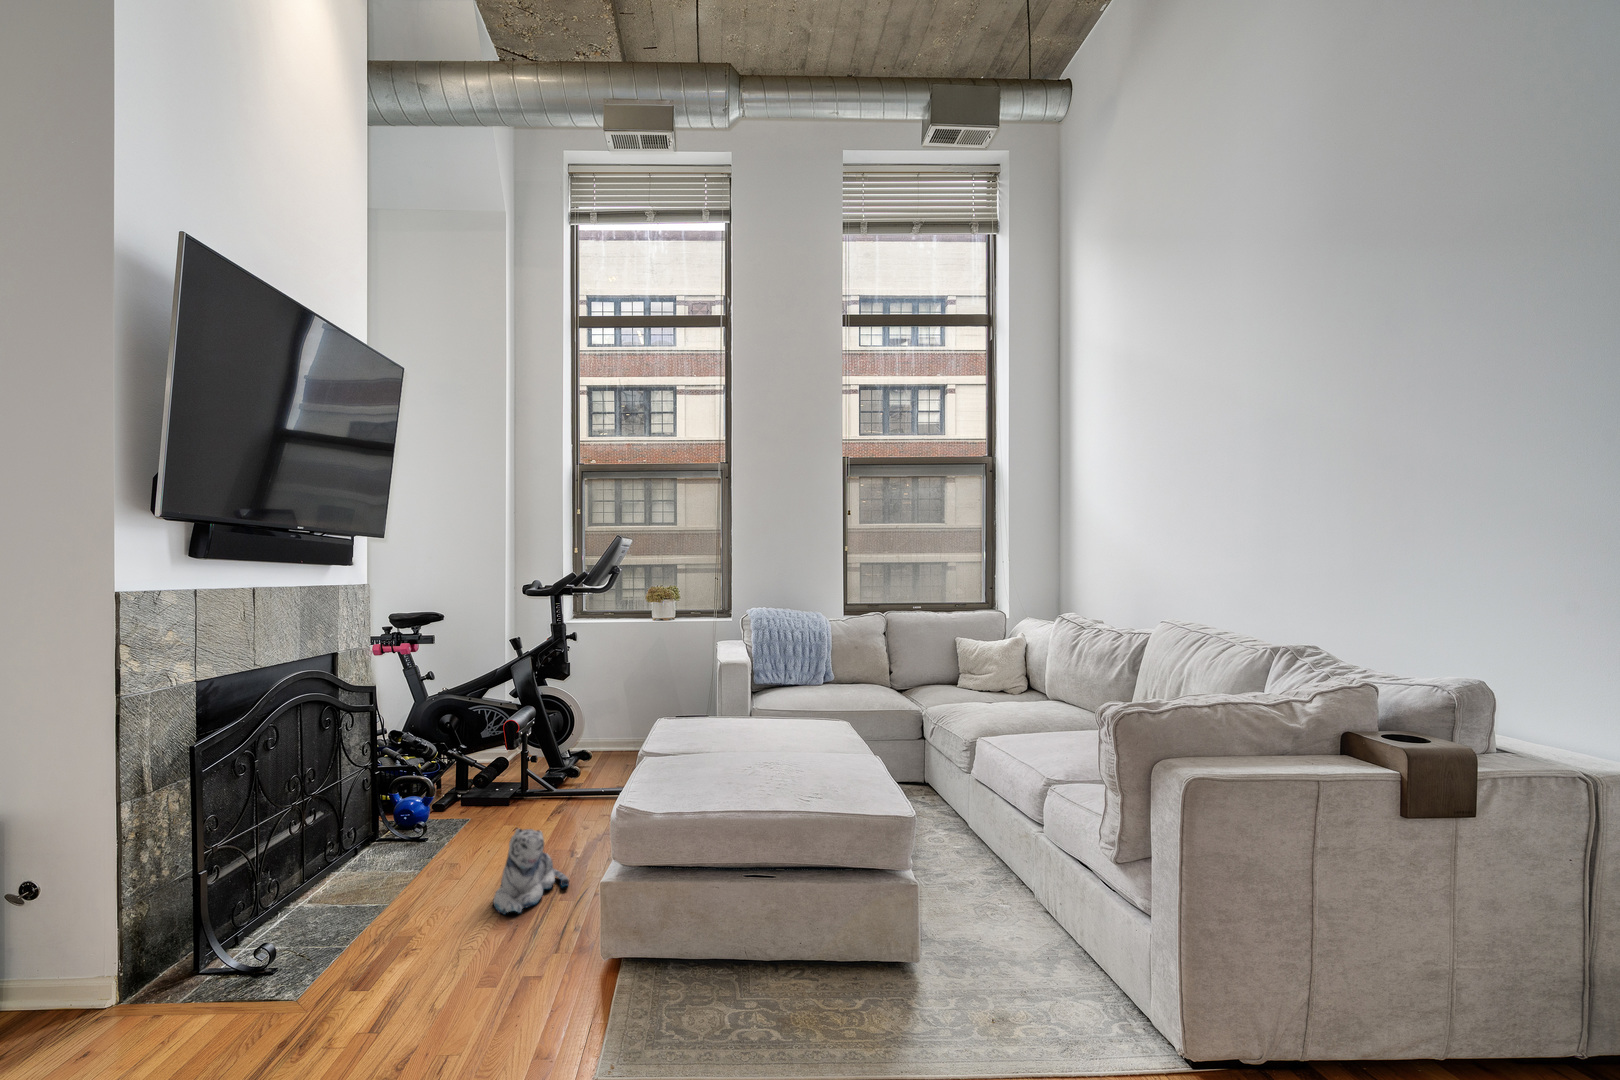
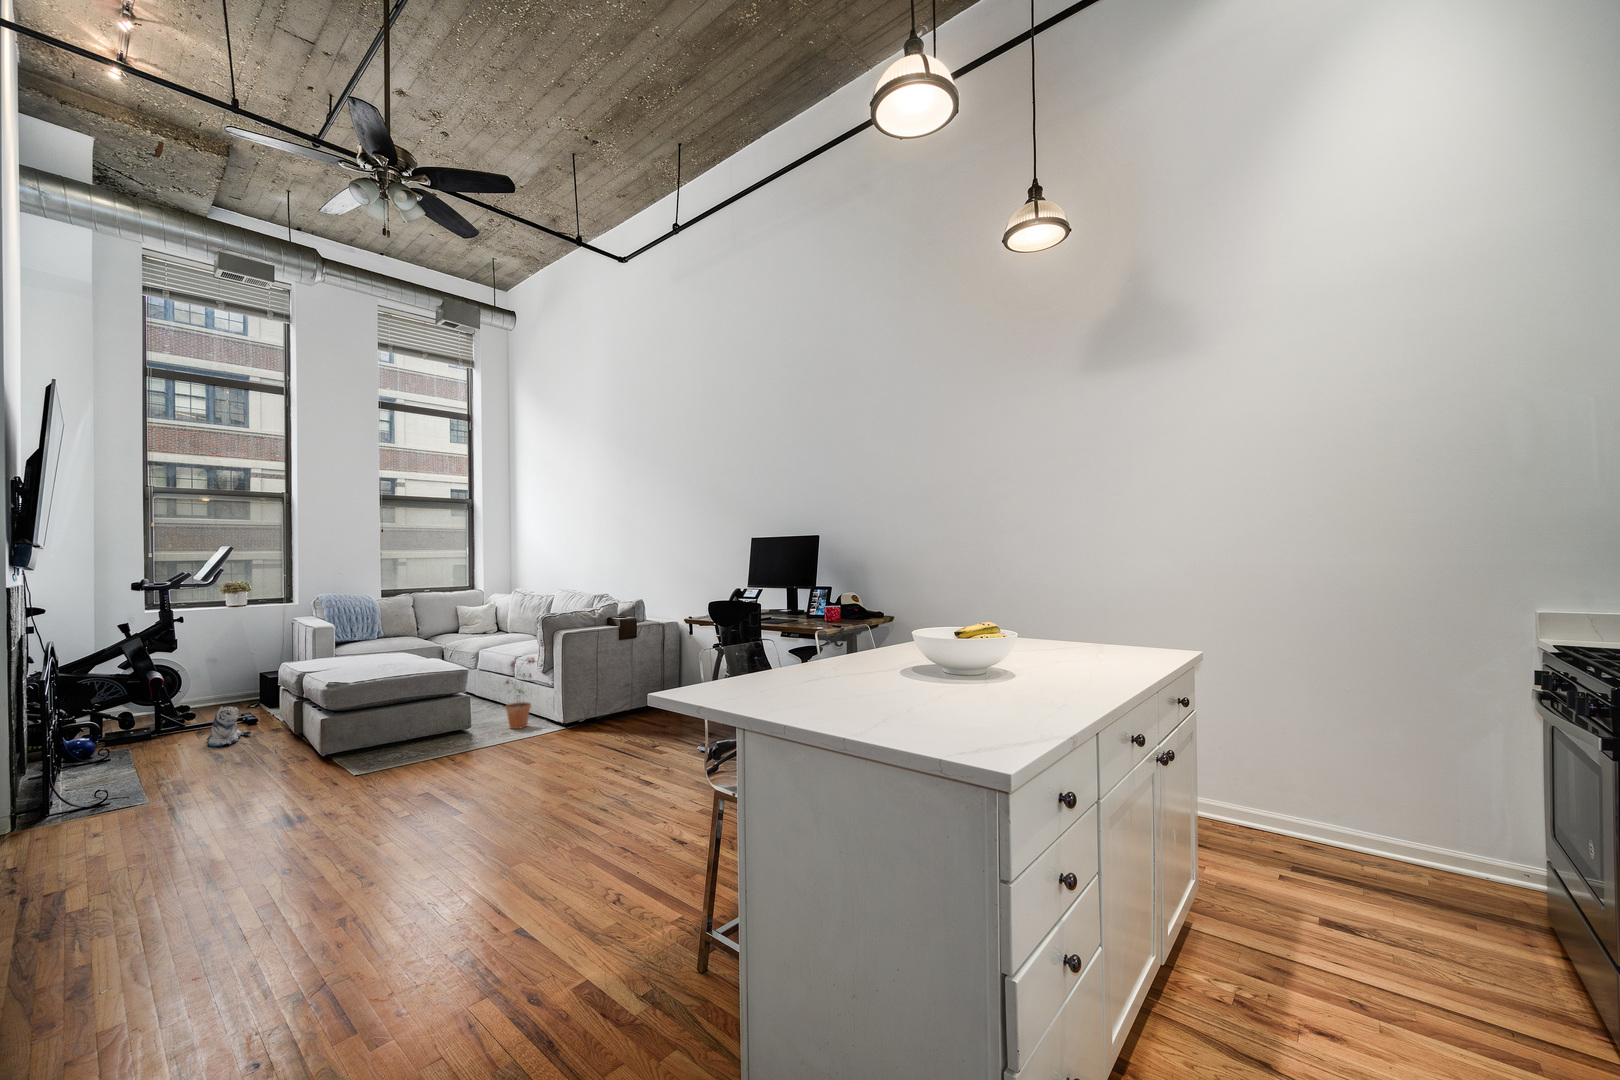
potted plant: none [1032,834,1130,1043] -> present [506,658,535,729]

